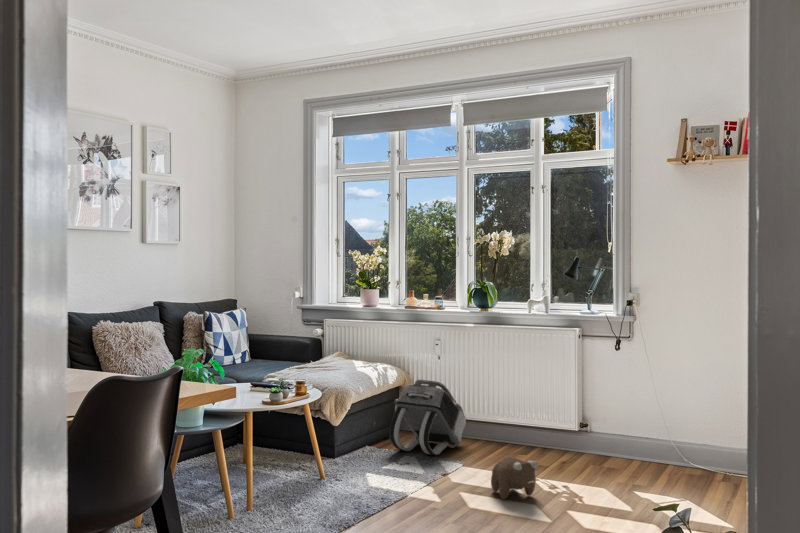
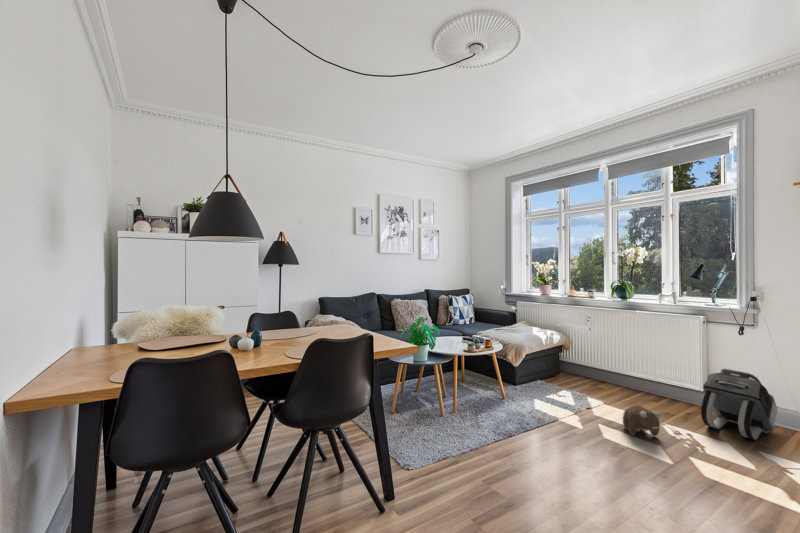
backpack: present [389,380,466,455] -> present [701,369,777,440]

